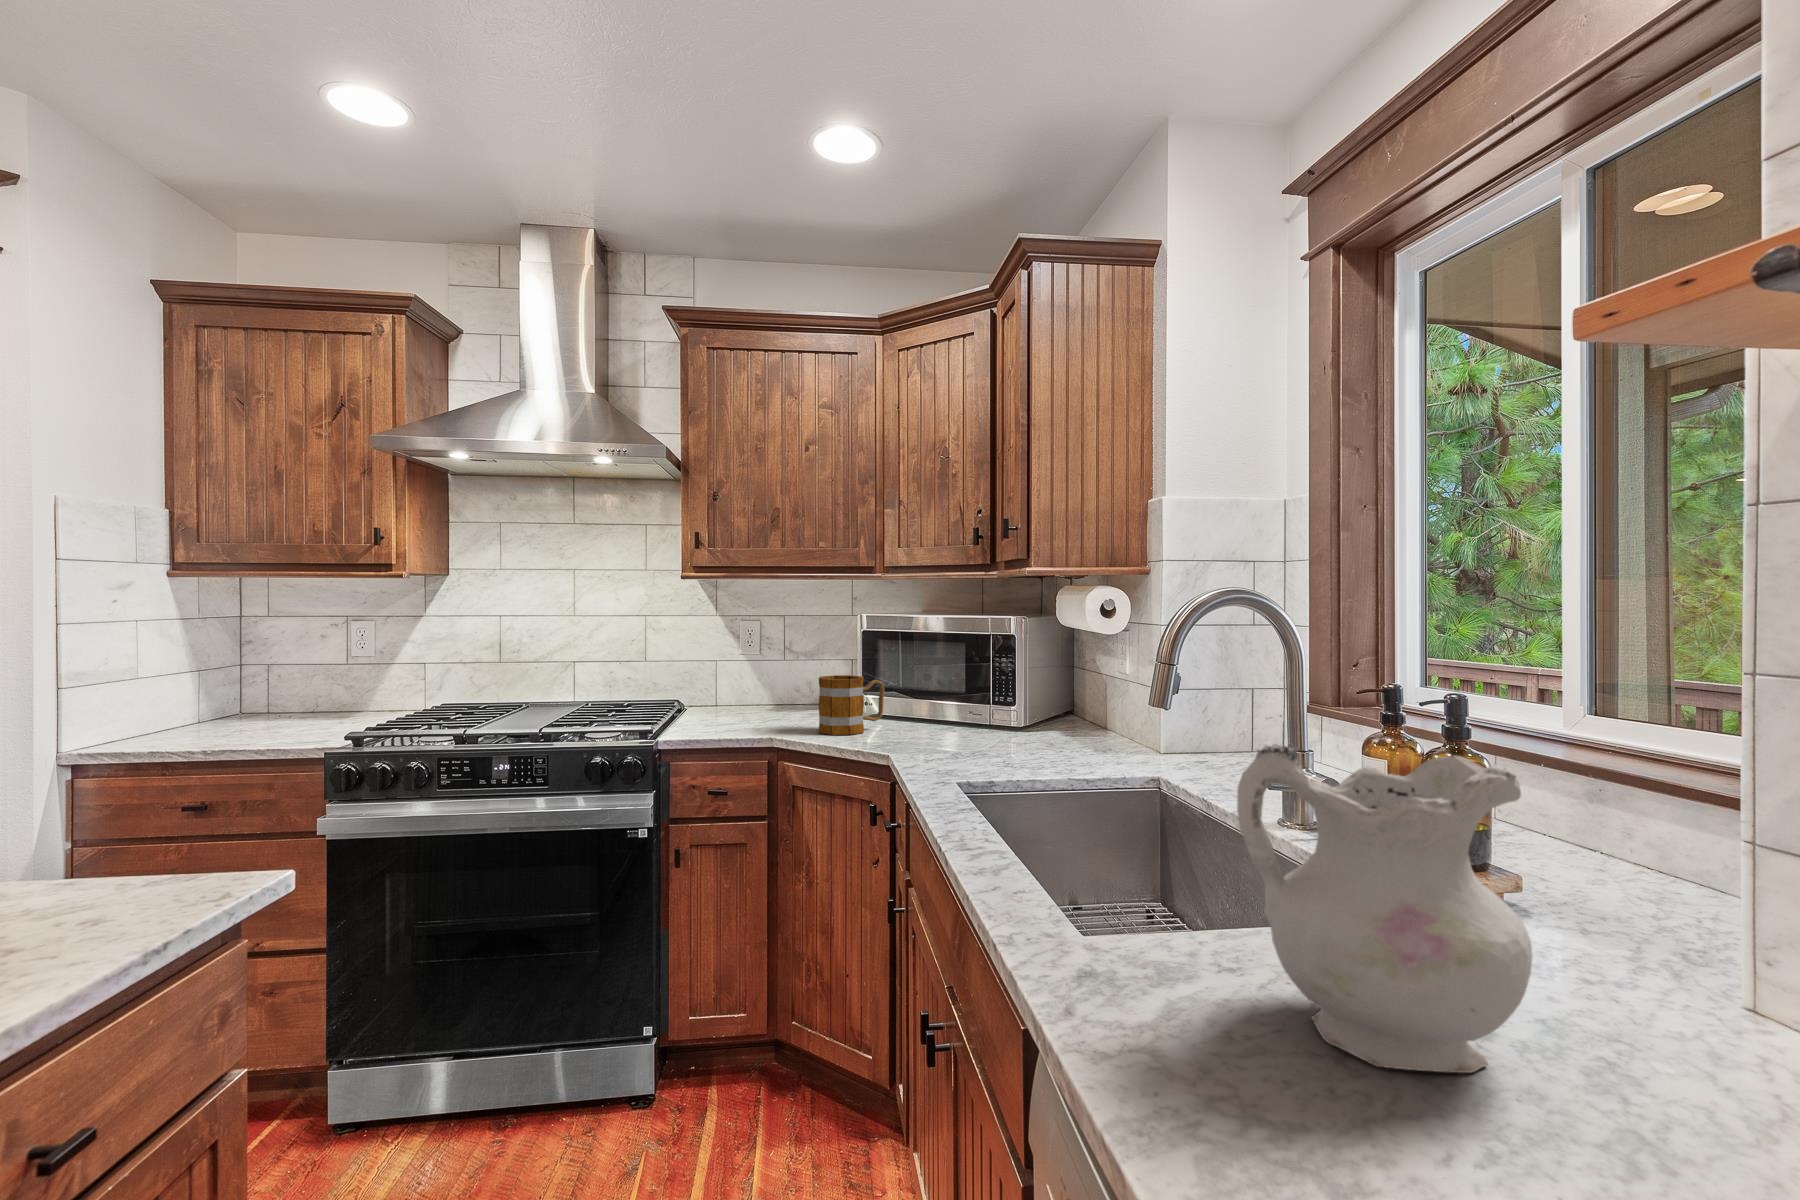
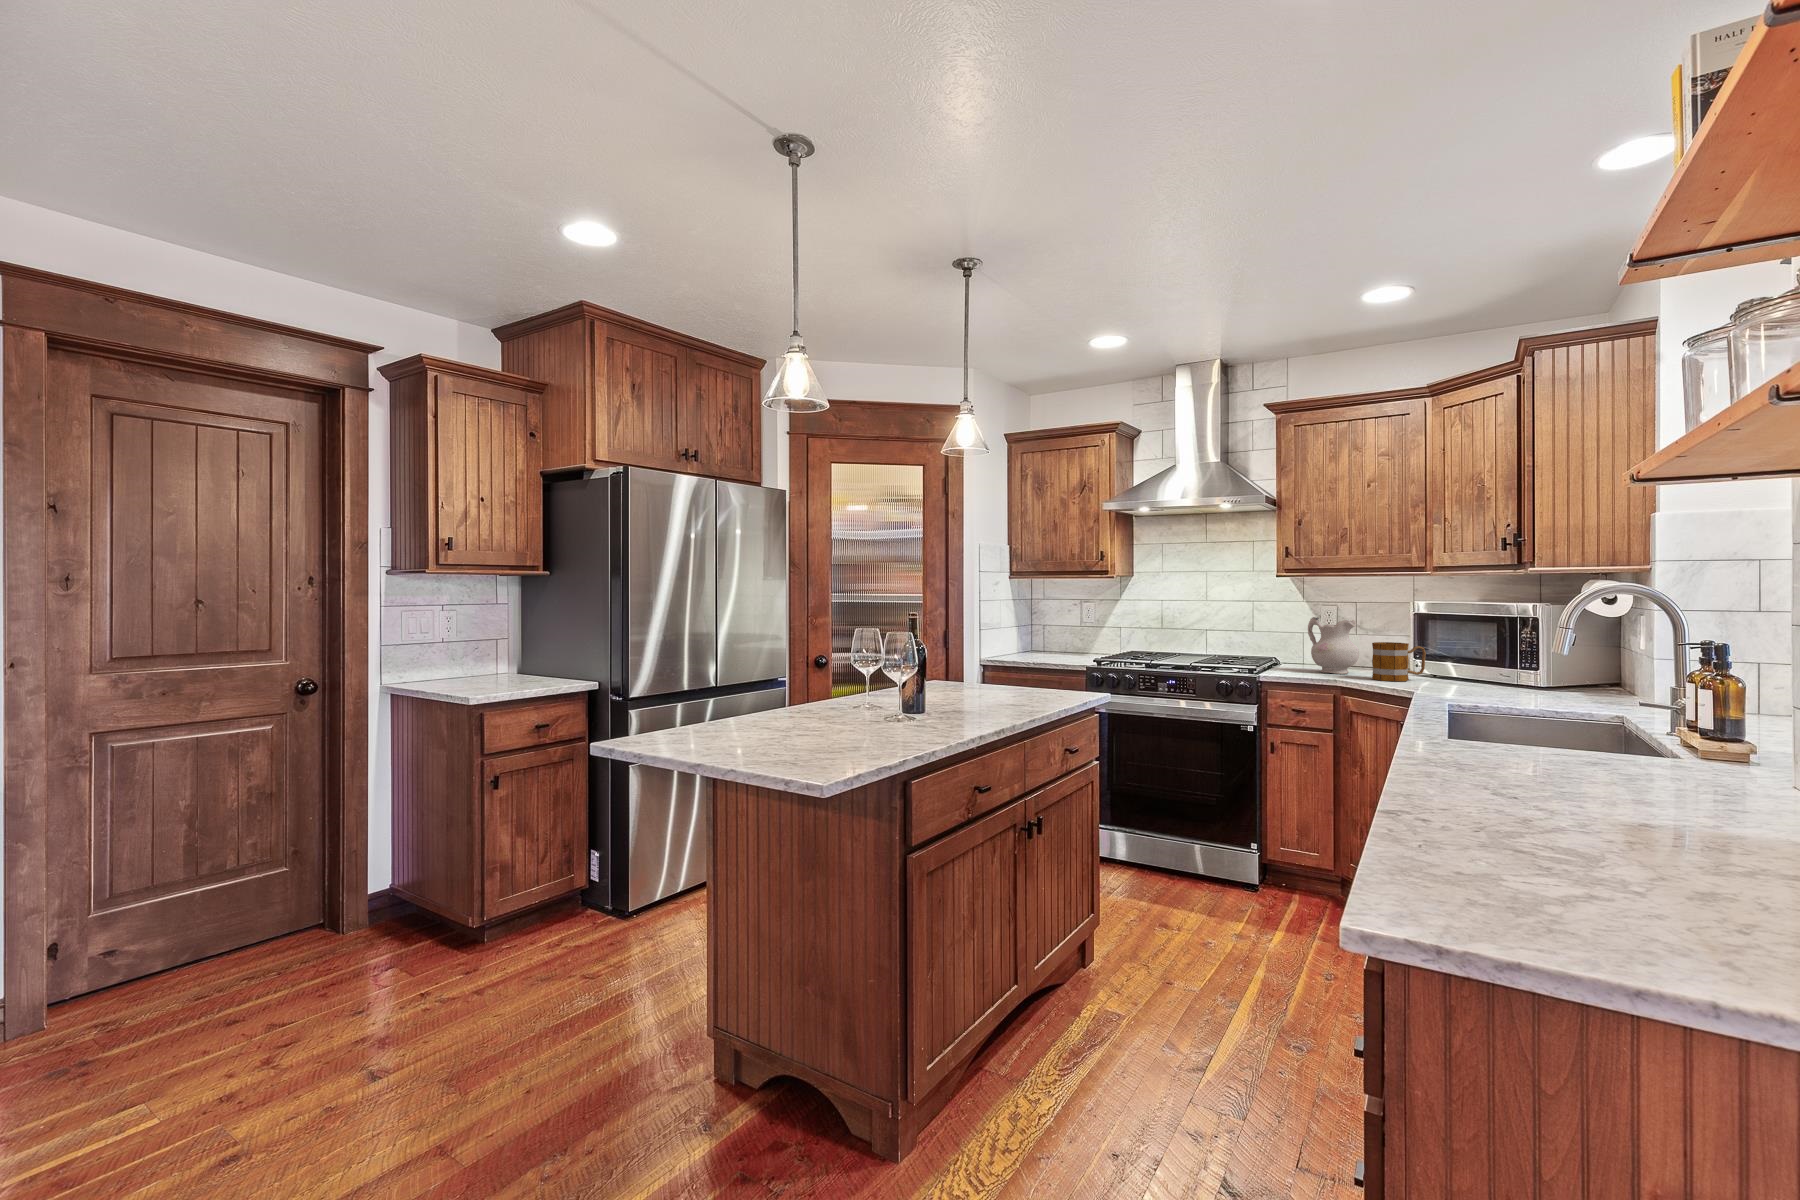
ceramic pitcher: present [1237,744,1532,1073] -> present [1308,617,1359,674]

